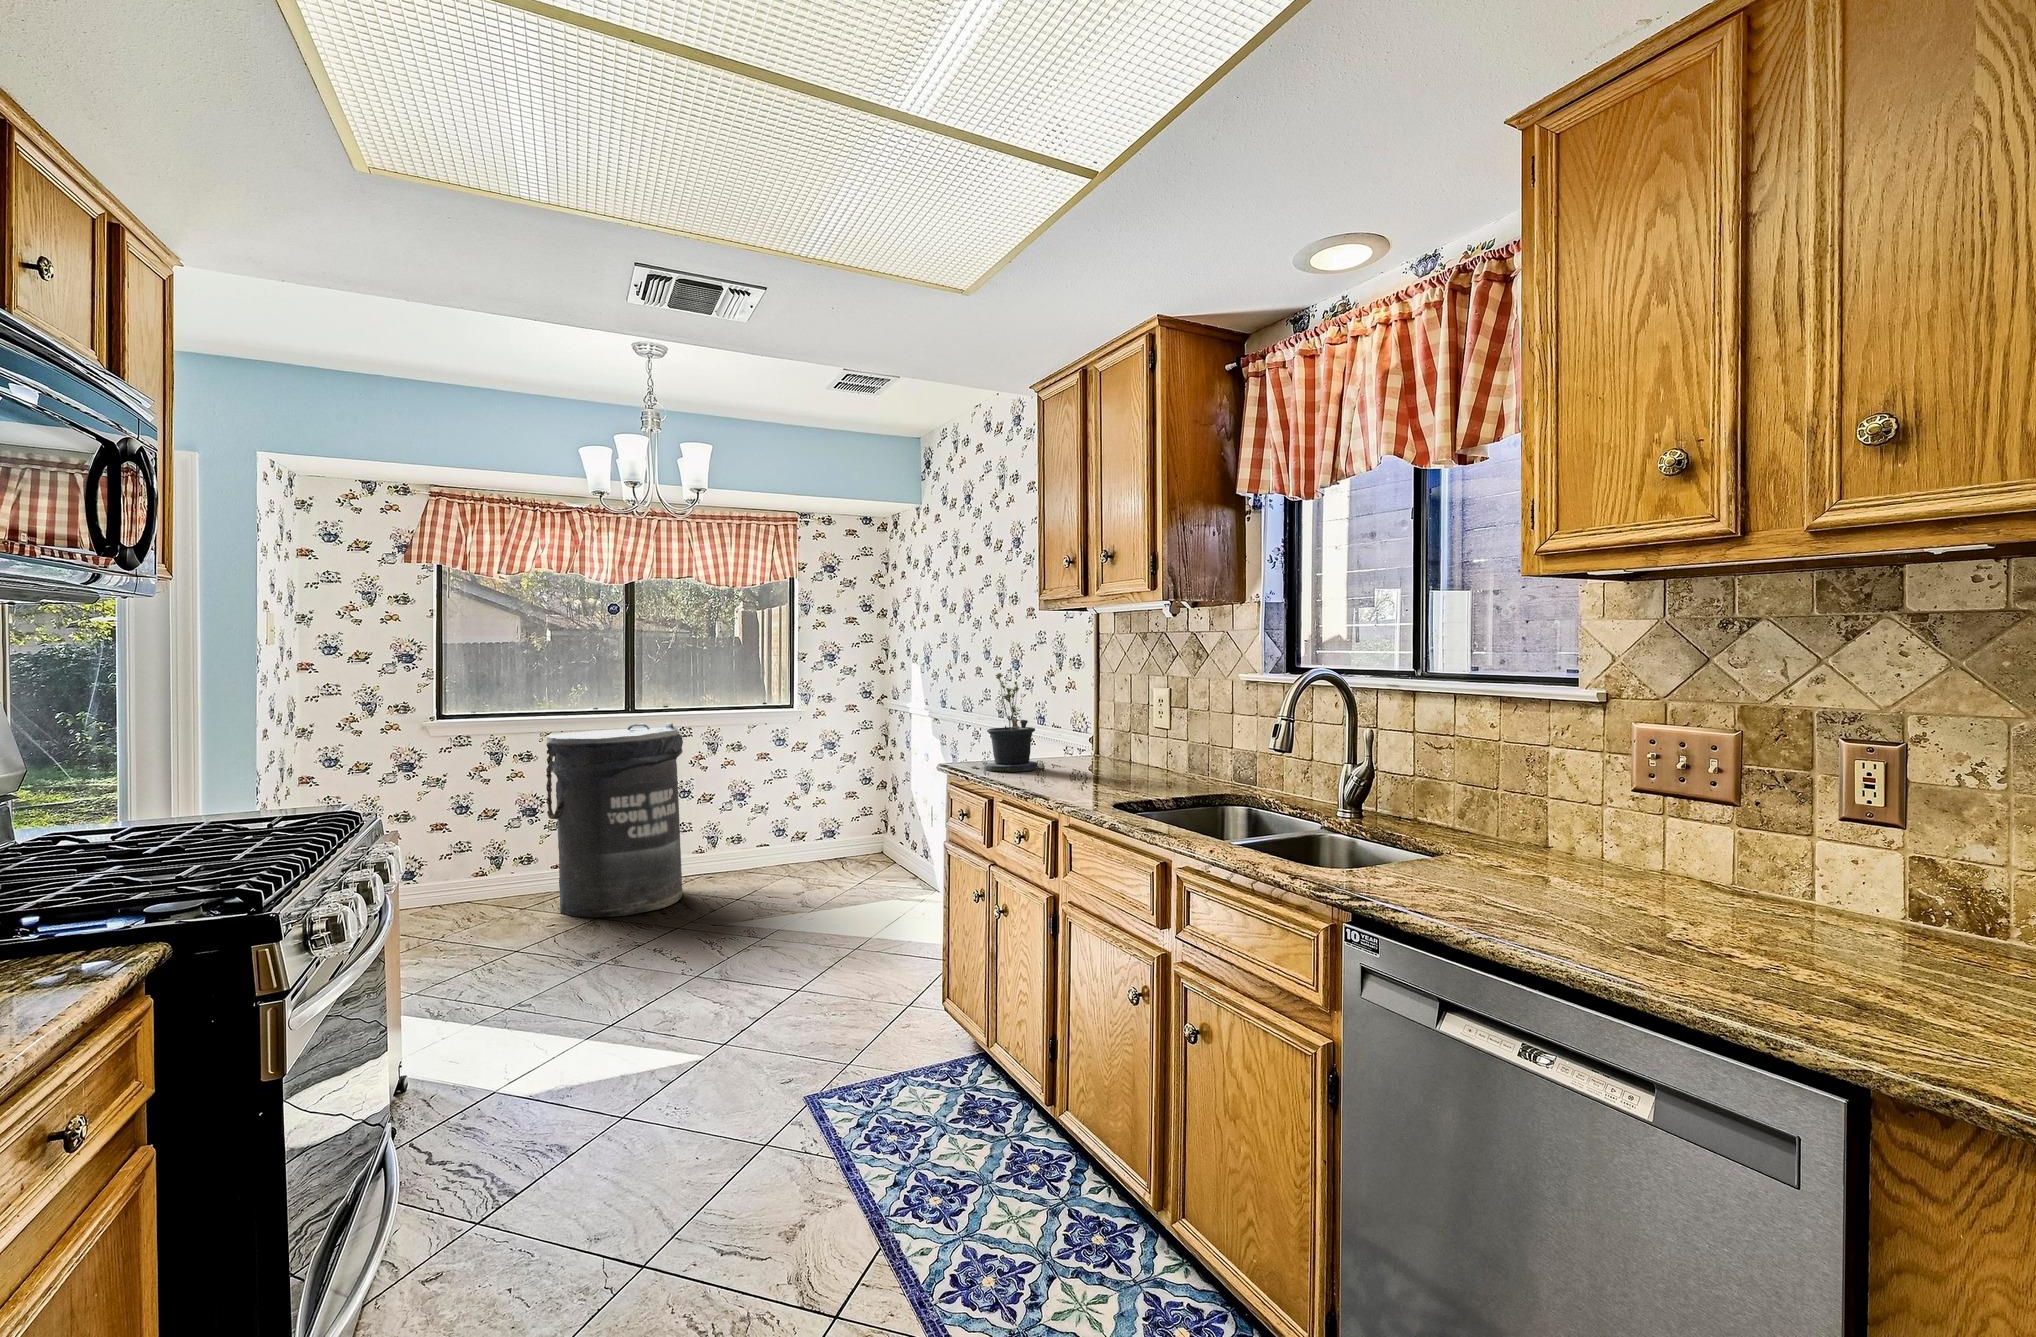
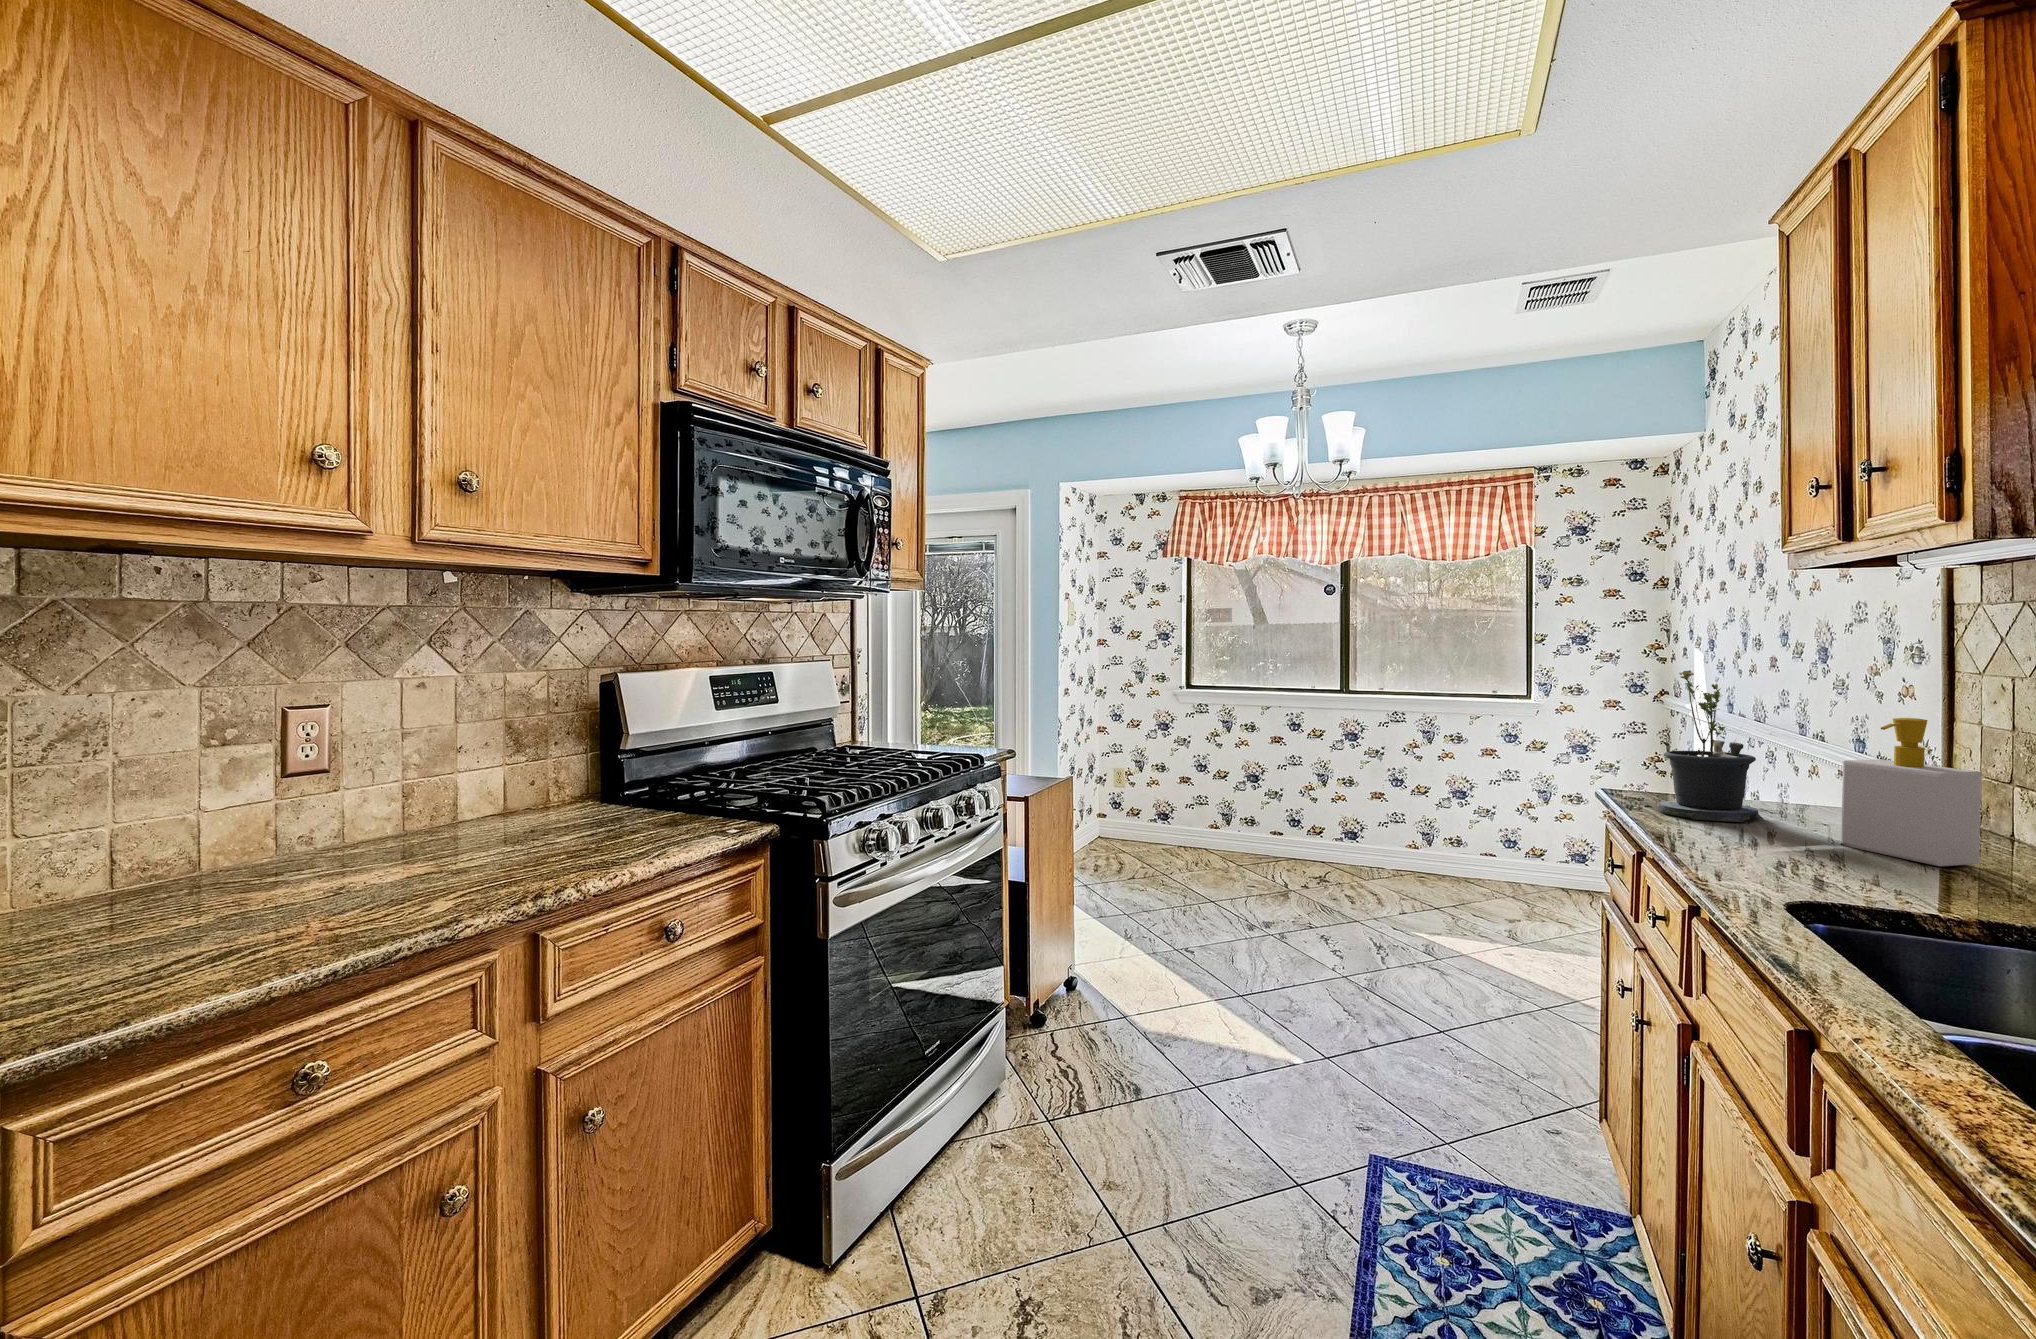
soap bottle: none [1083,696,1141,778] -> present [1841,718,1981,866]
trash can: present [546,723,683,917] -> none [1256,706,1388,894]

